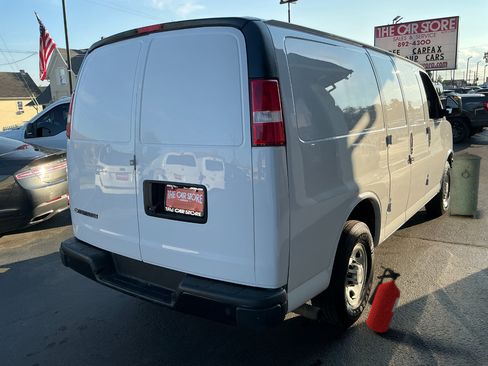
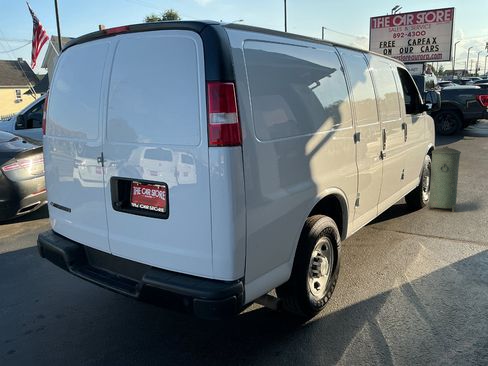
fire extinguisher: present [366,266,401,333] -> none [330,259,362,322]

